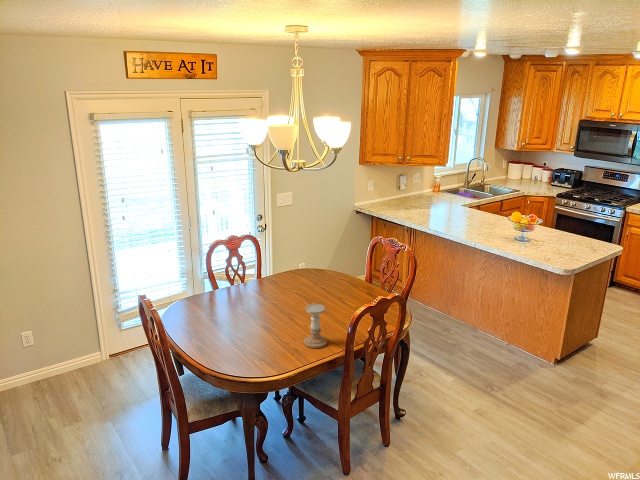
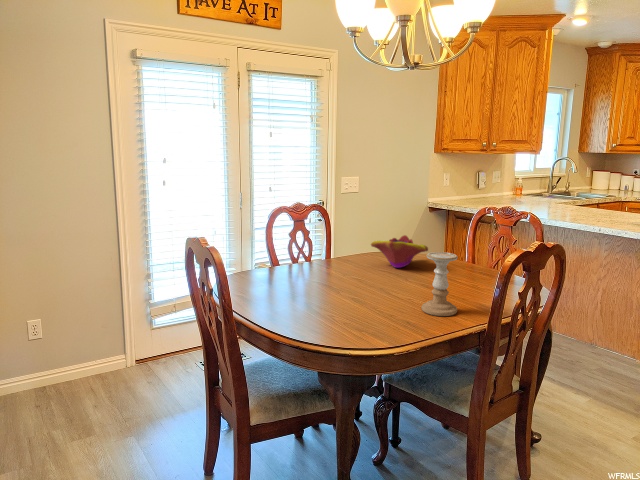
decorative bowl: none [285,267,328,294] -> present [371,235,428,268]

